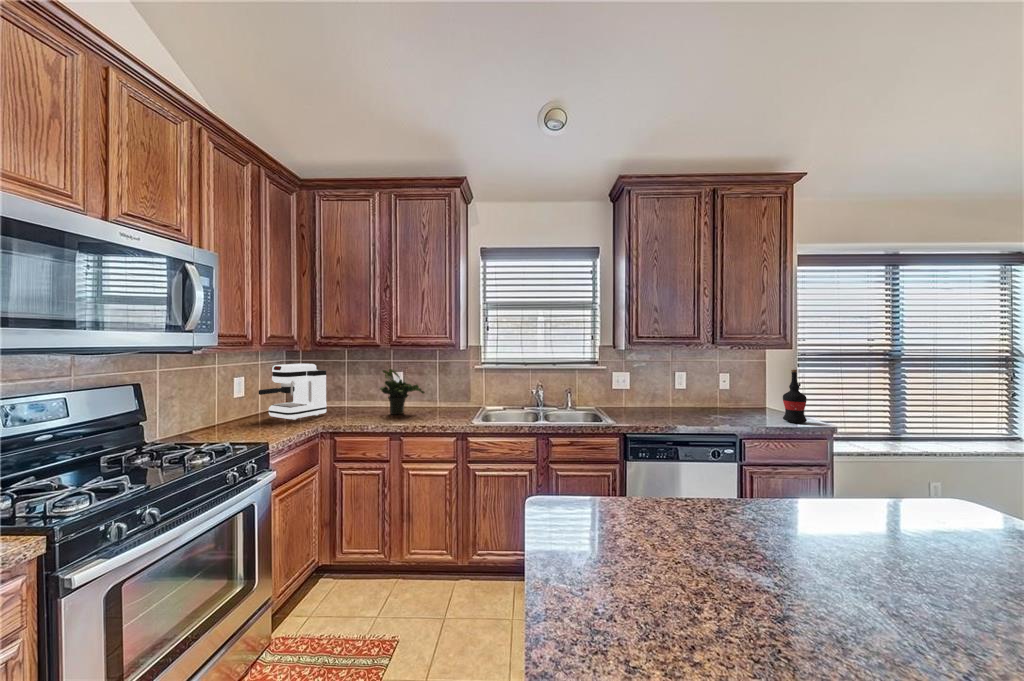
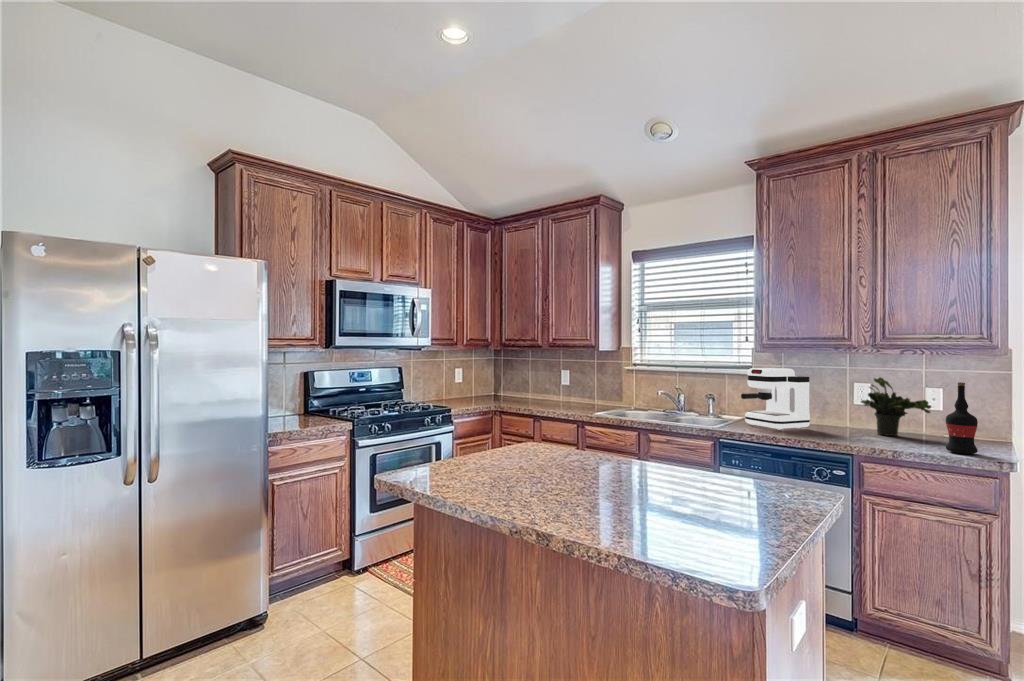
coffee maker: present [259,364,327,420] -> present [741,368,810,430]
potted plant: present [380,369,425,414] -> present [861,378,931,436]

